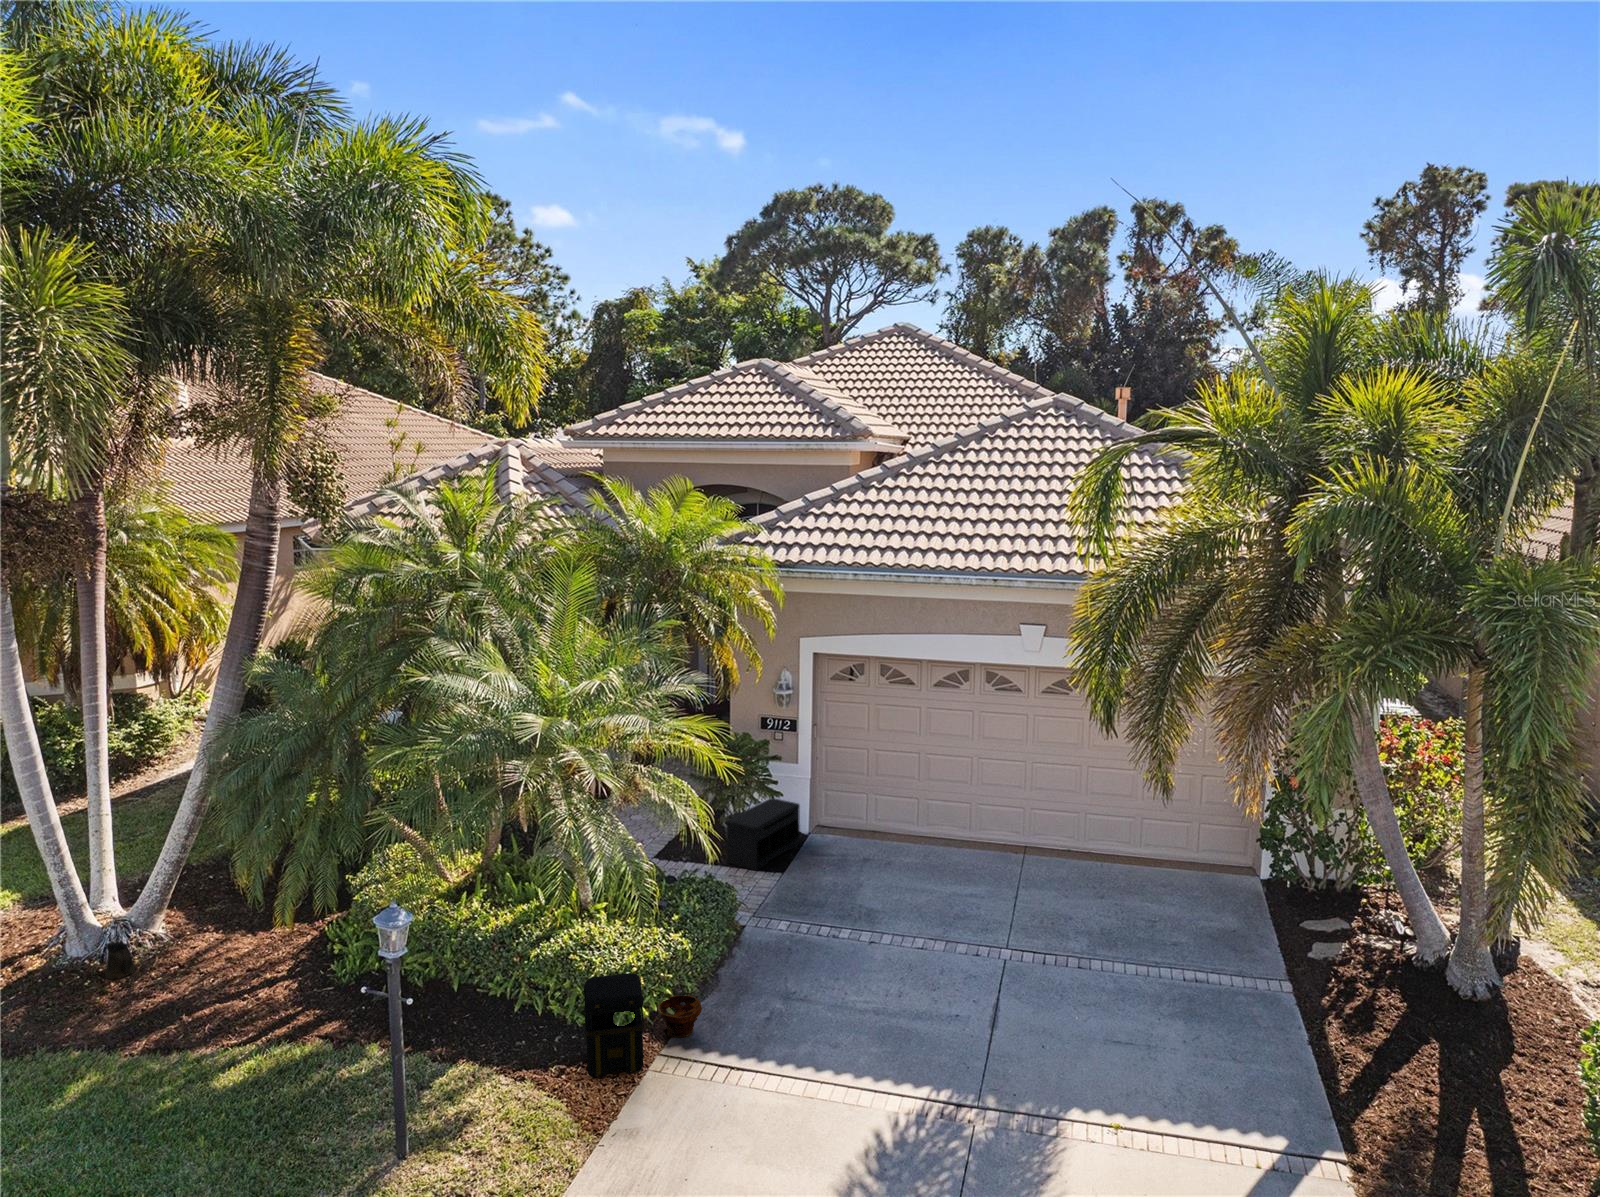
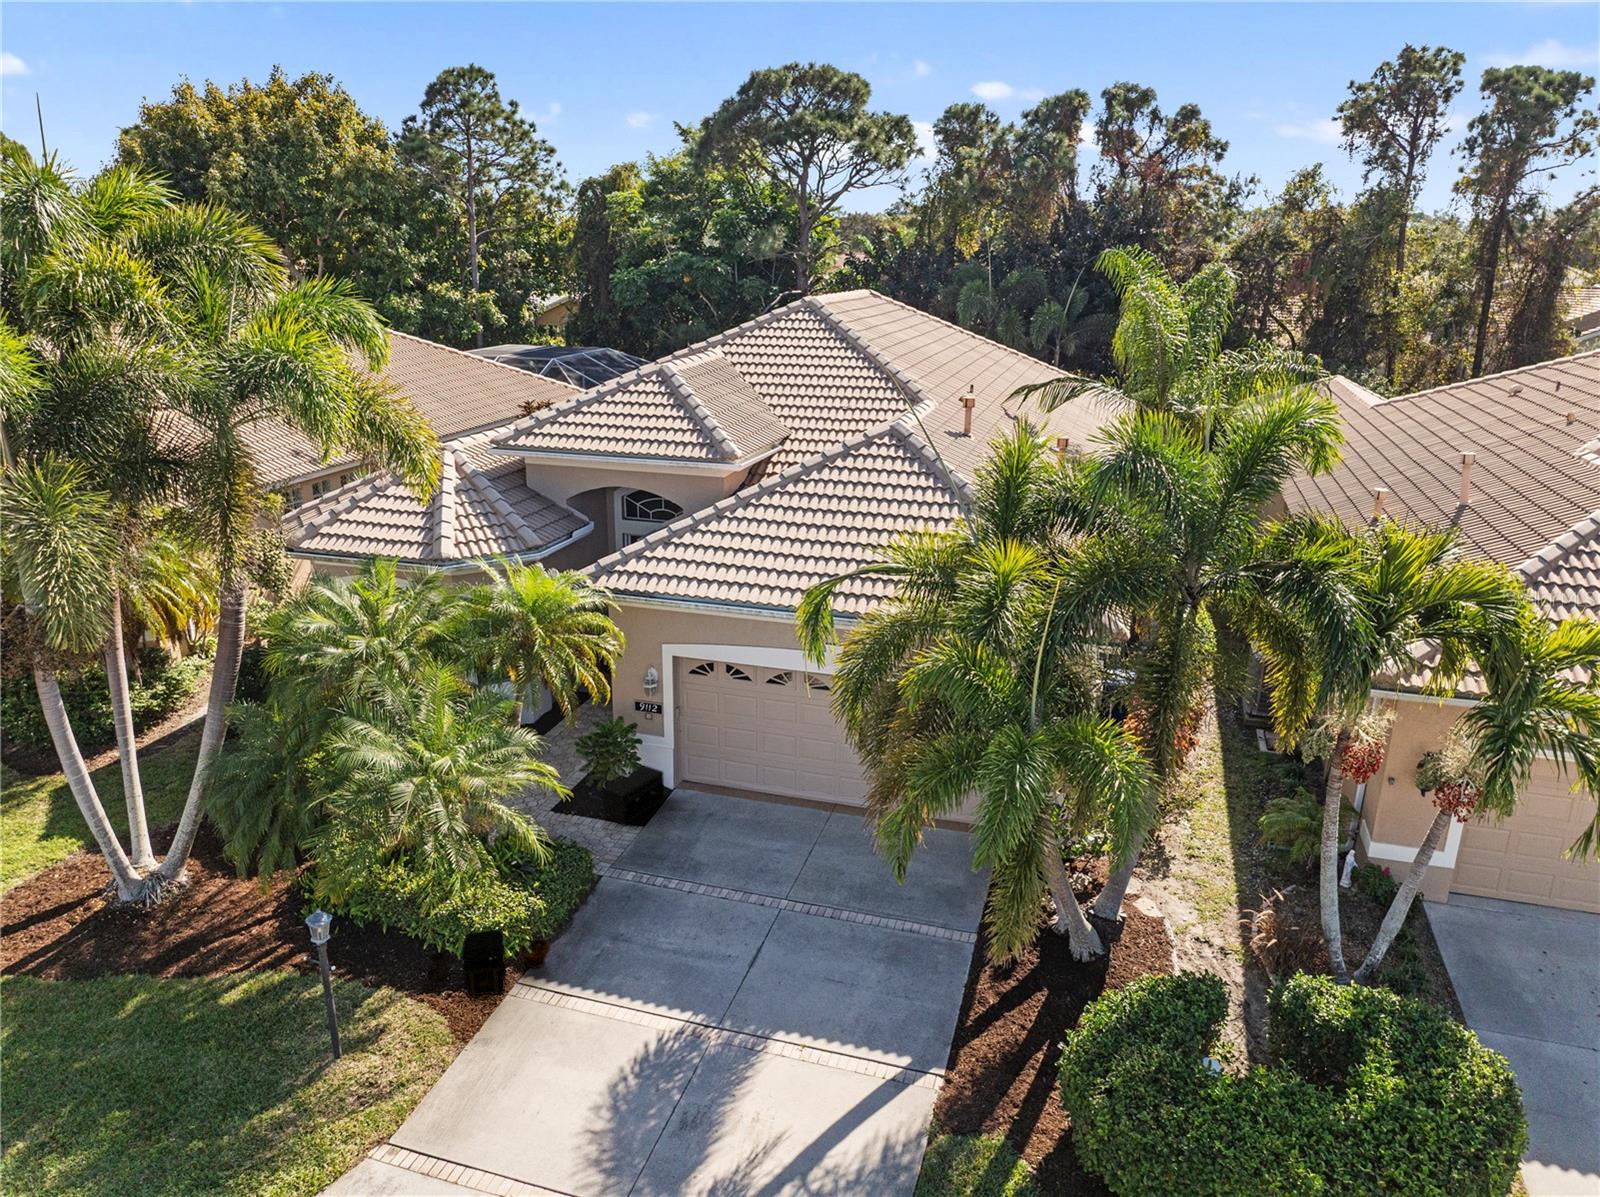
watering can: present [105,941,136,979] -> present [413,951,451,980]

